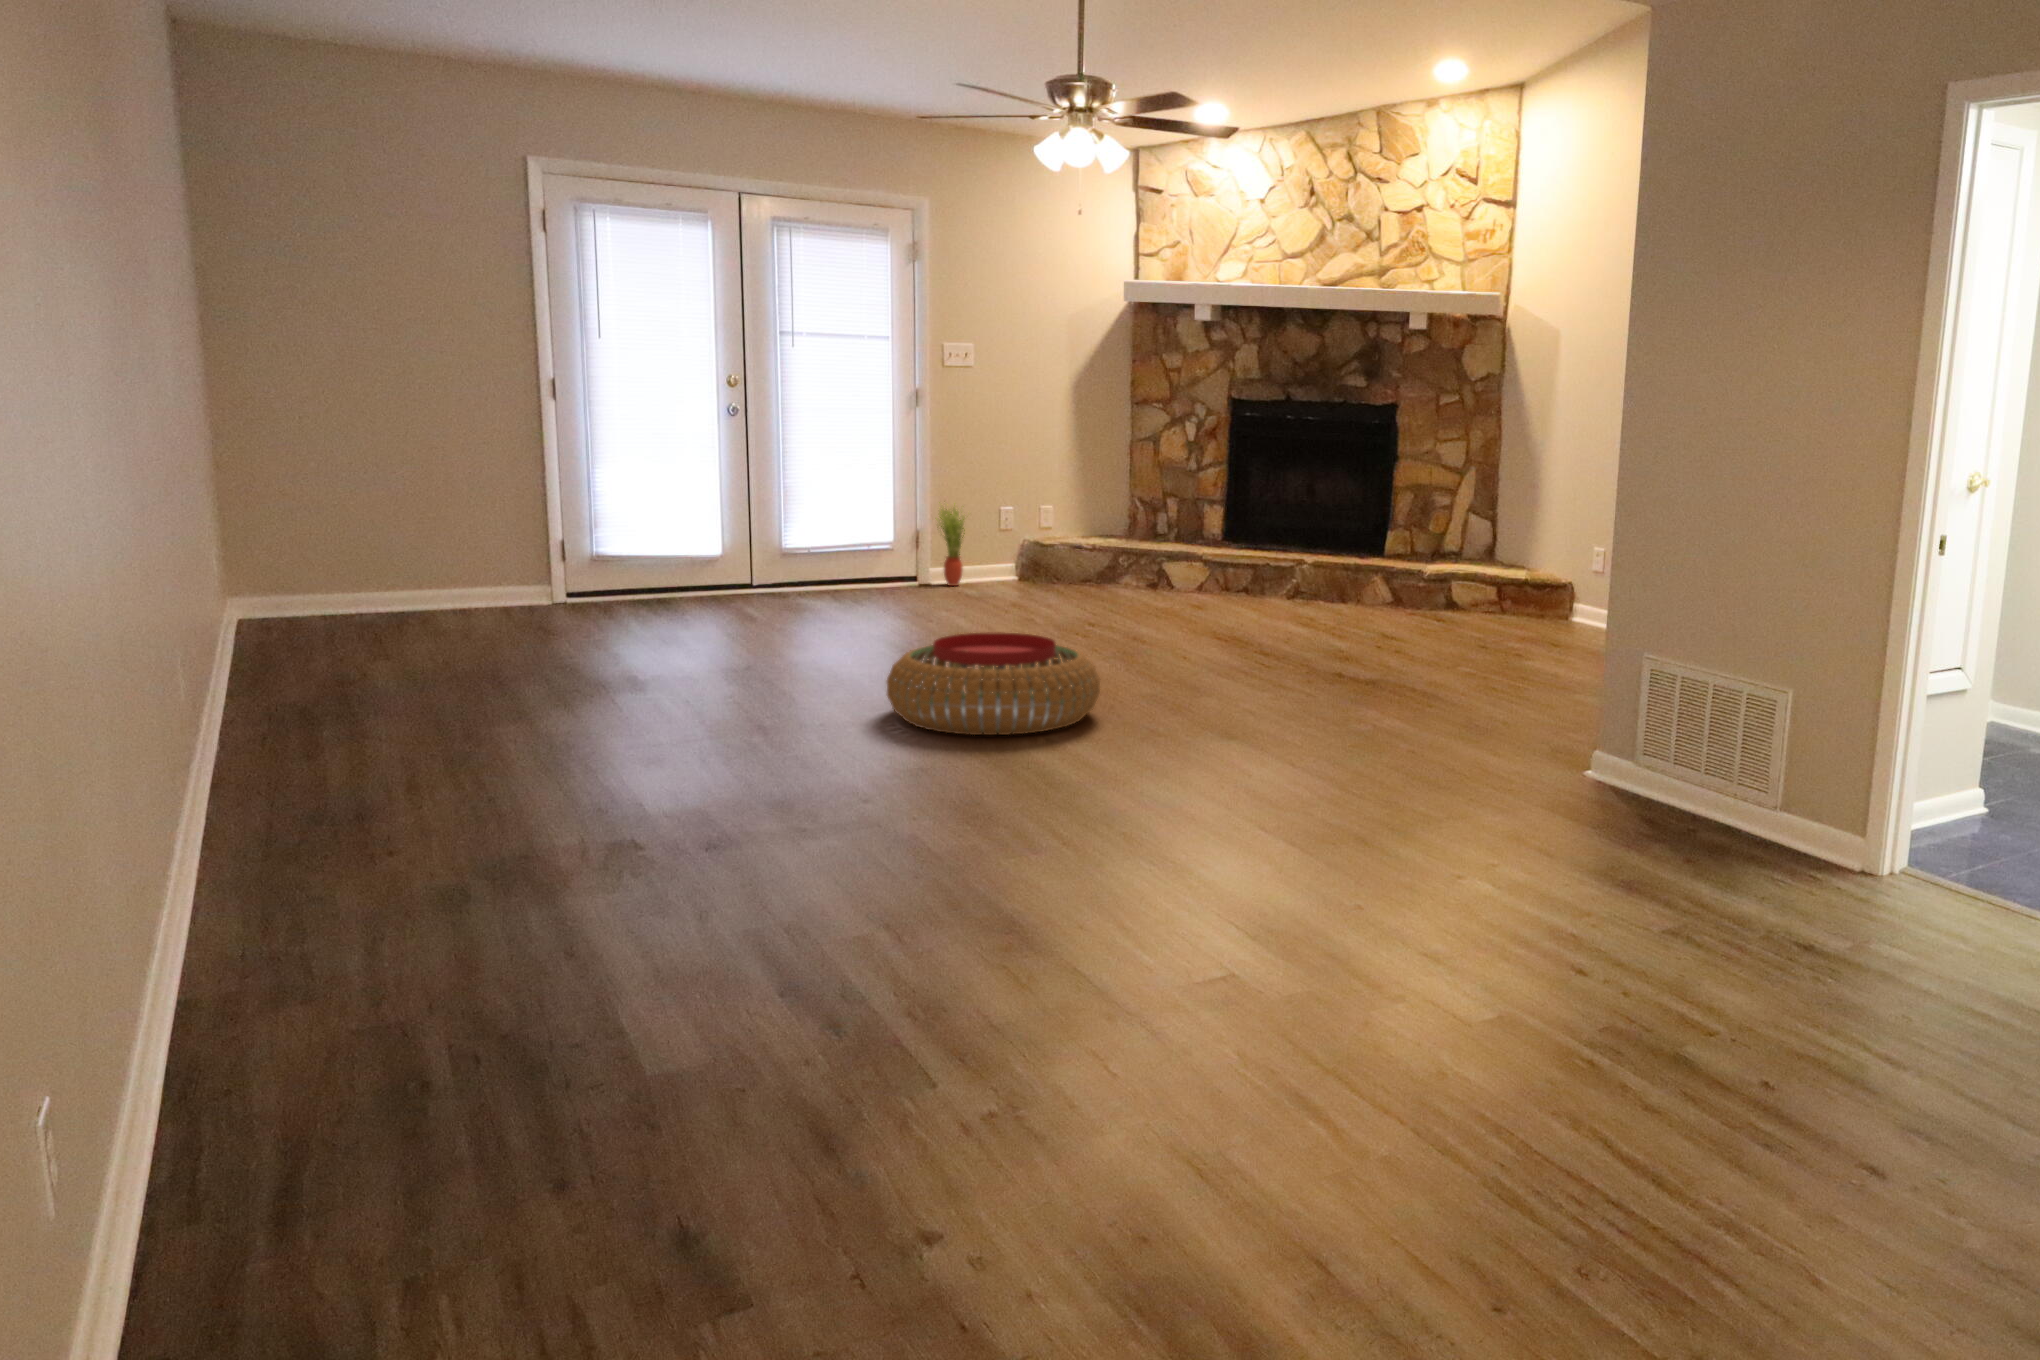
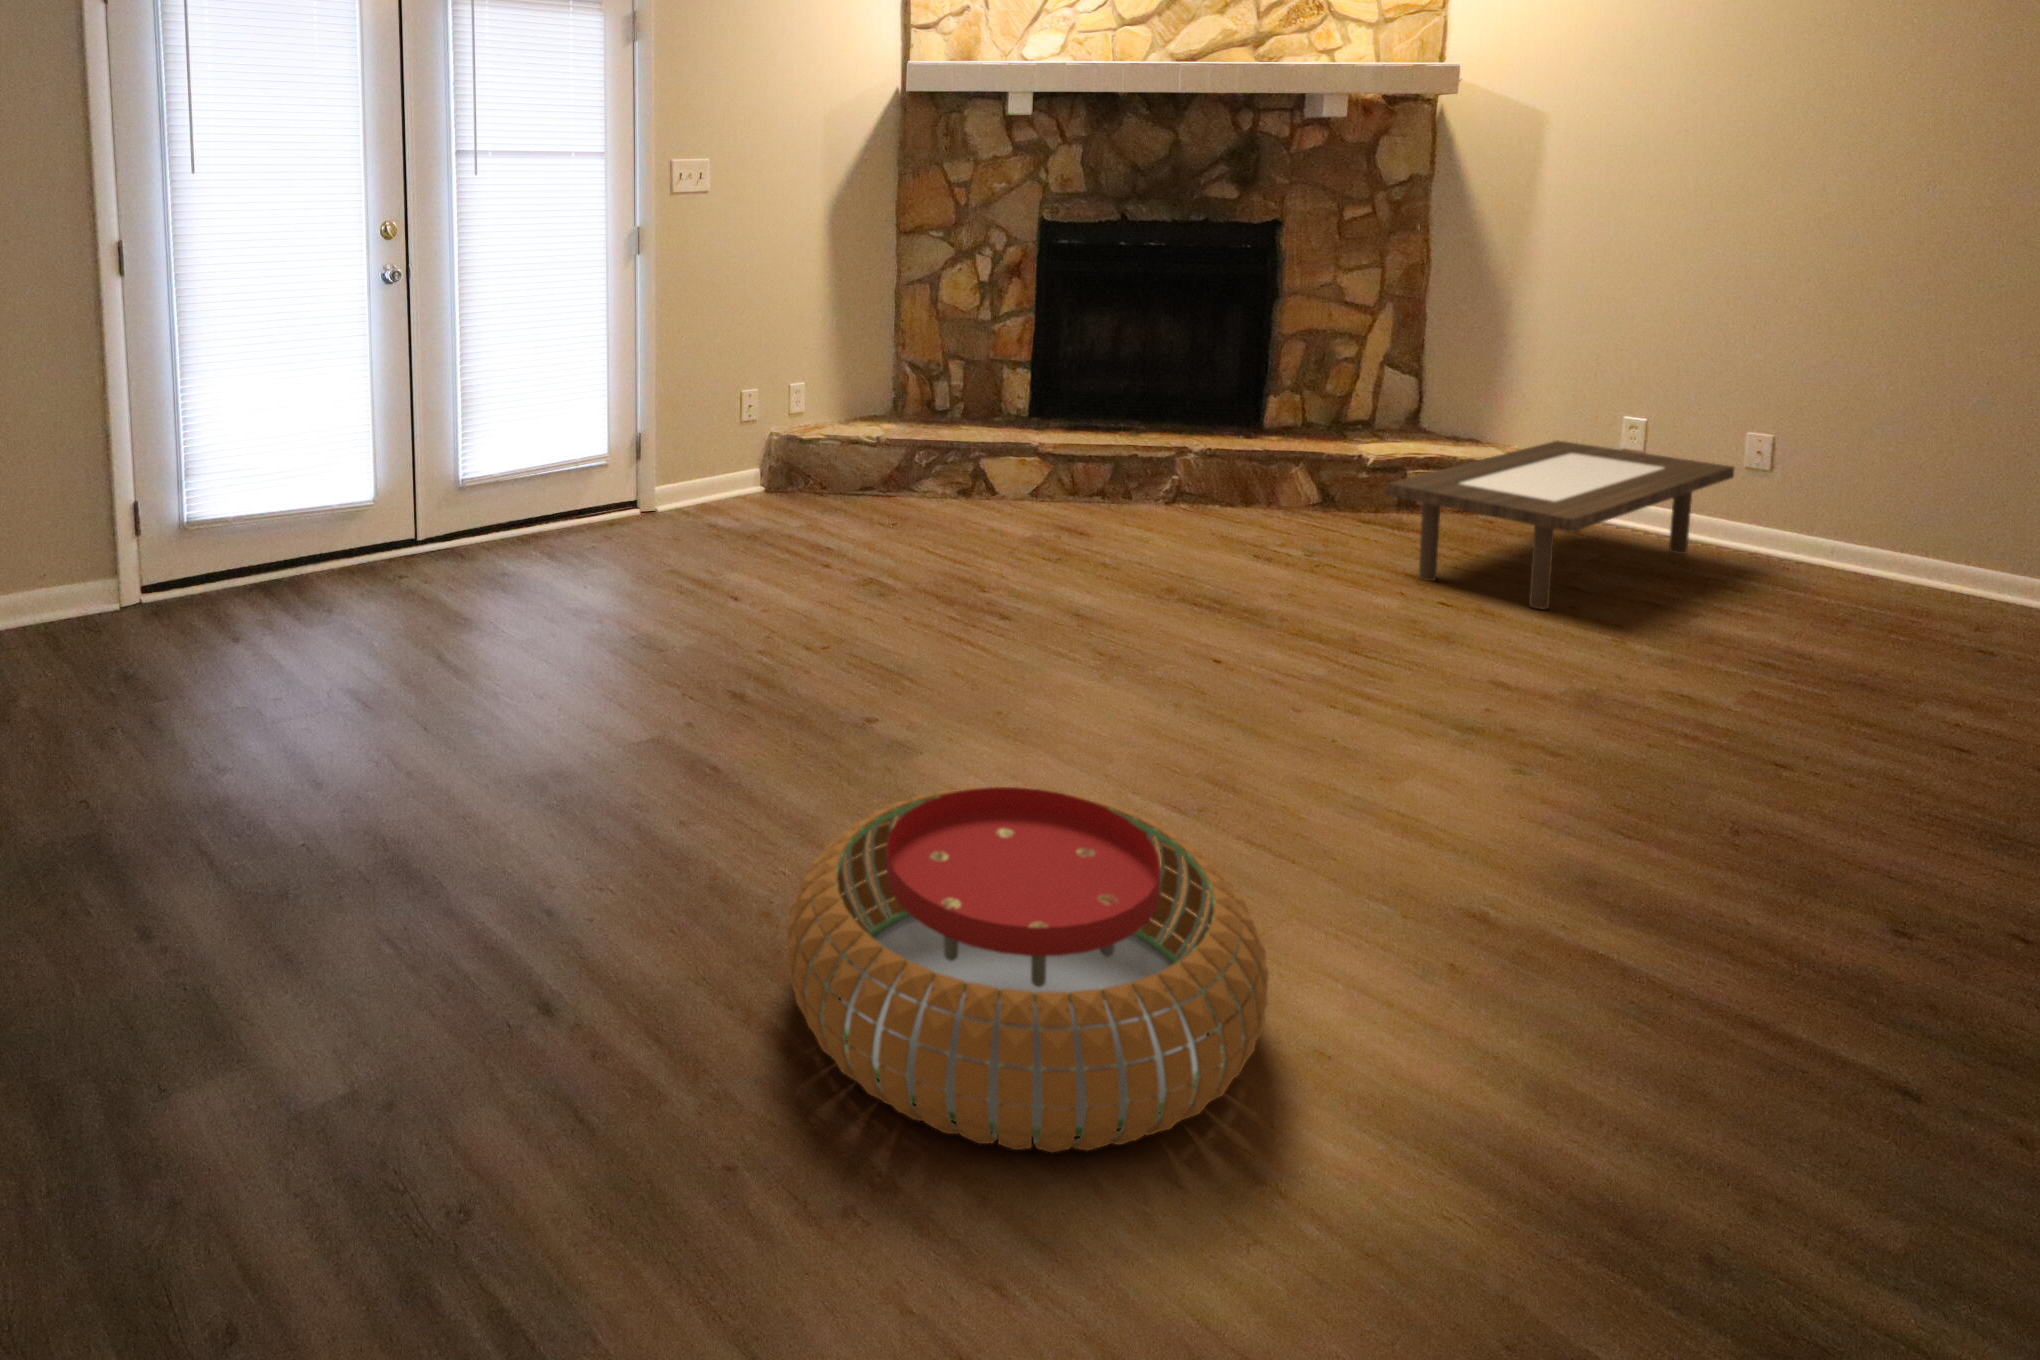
potted plant: present [936,502,965,586] -> none [667,389,713,506]
coffee table: none [1390,562,1633,645] -> present [1385,441,1735,609]

